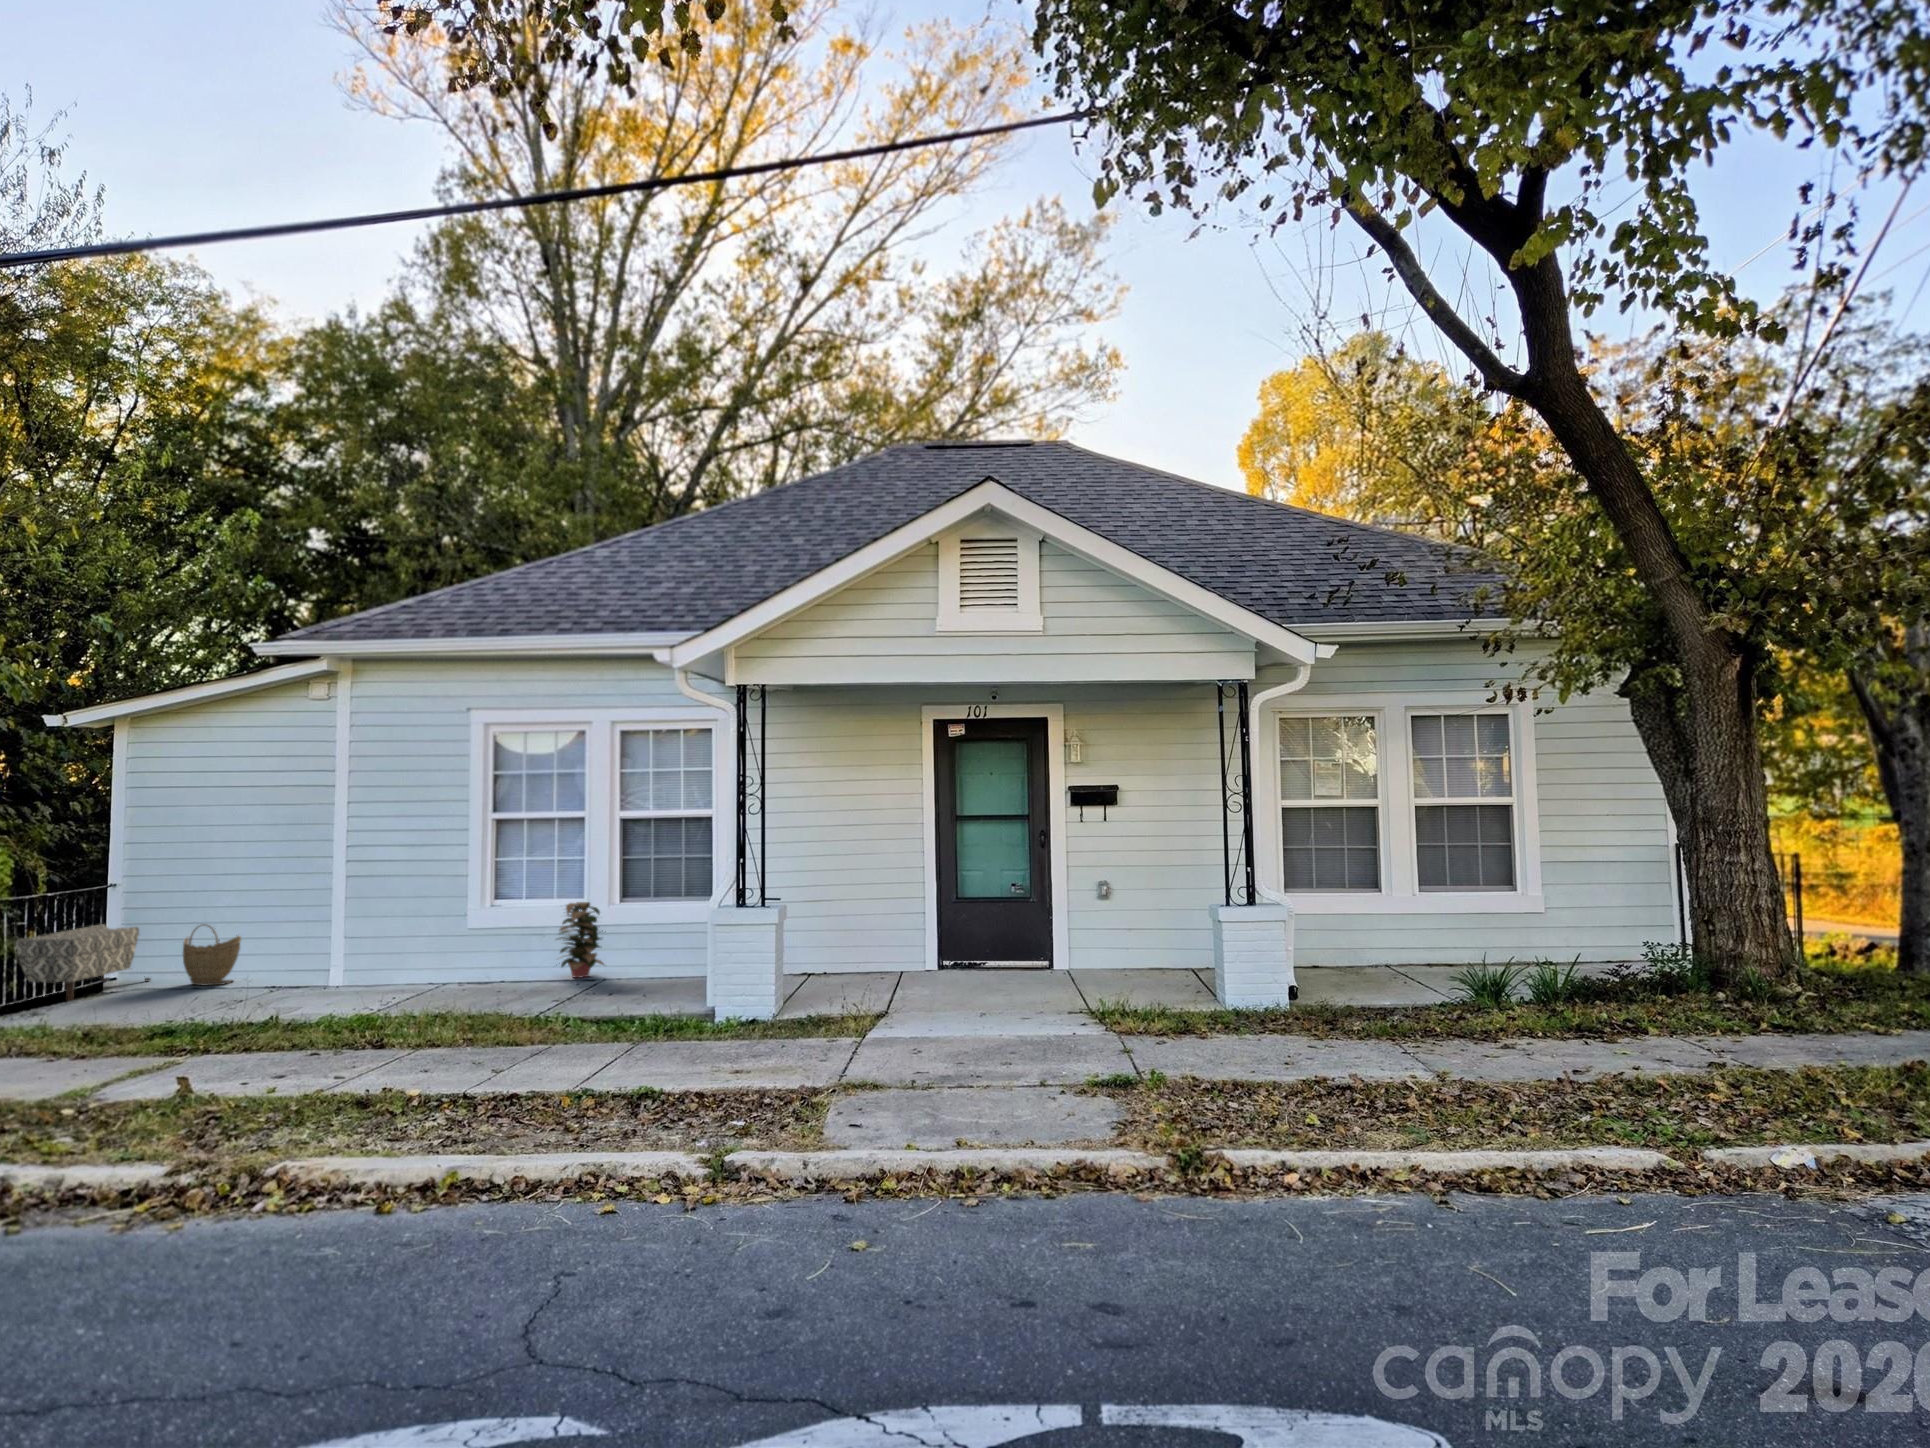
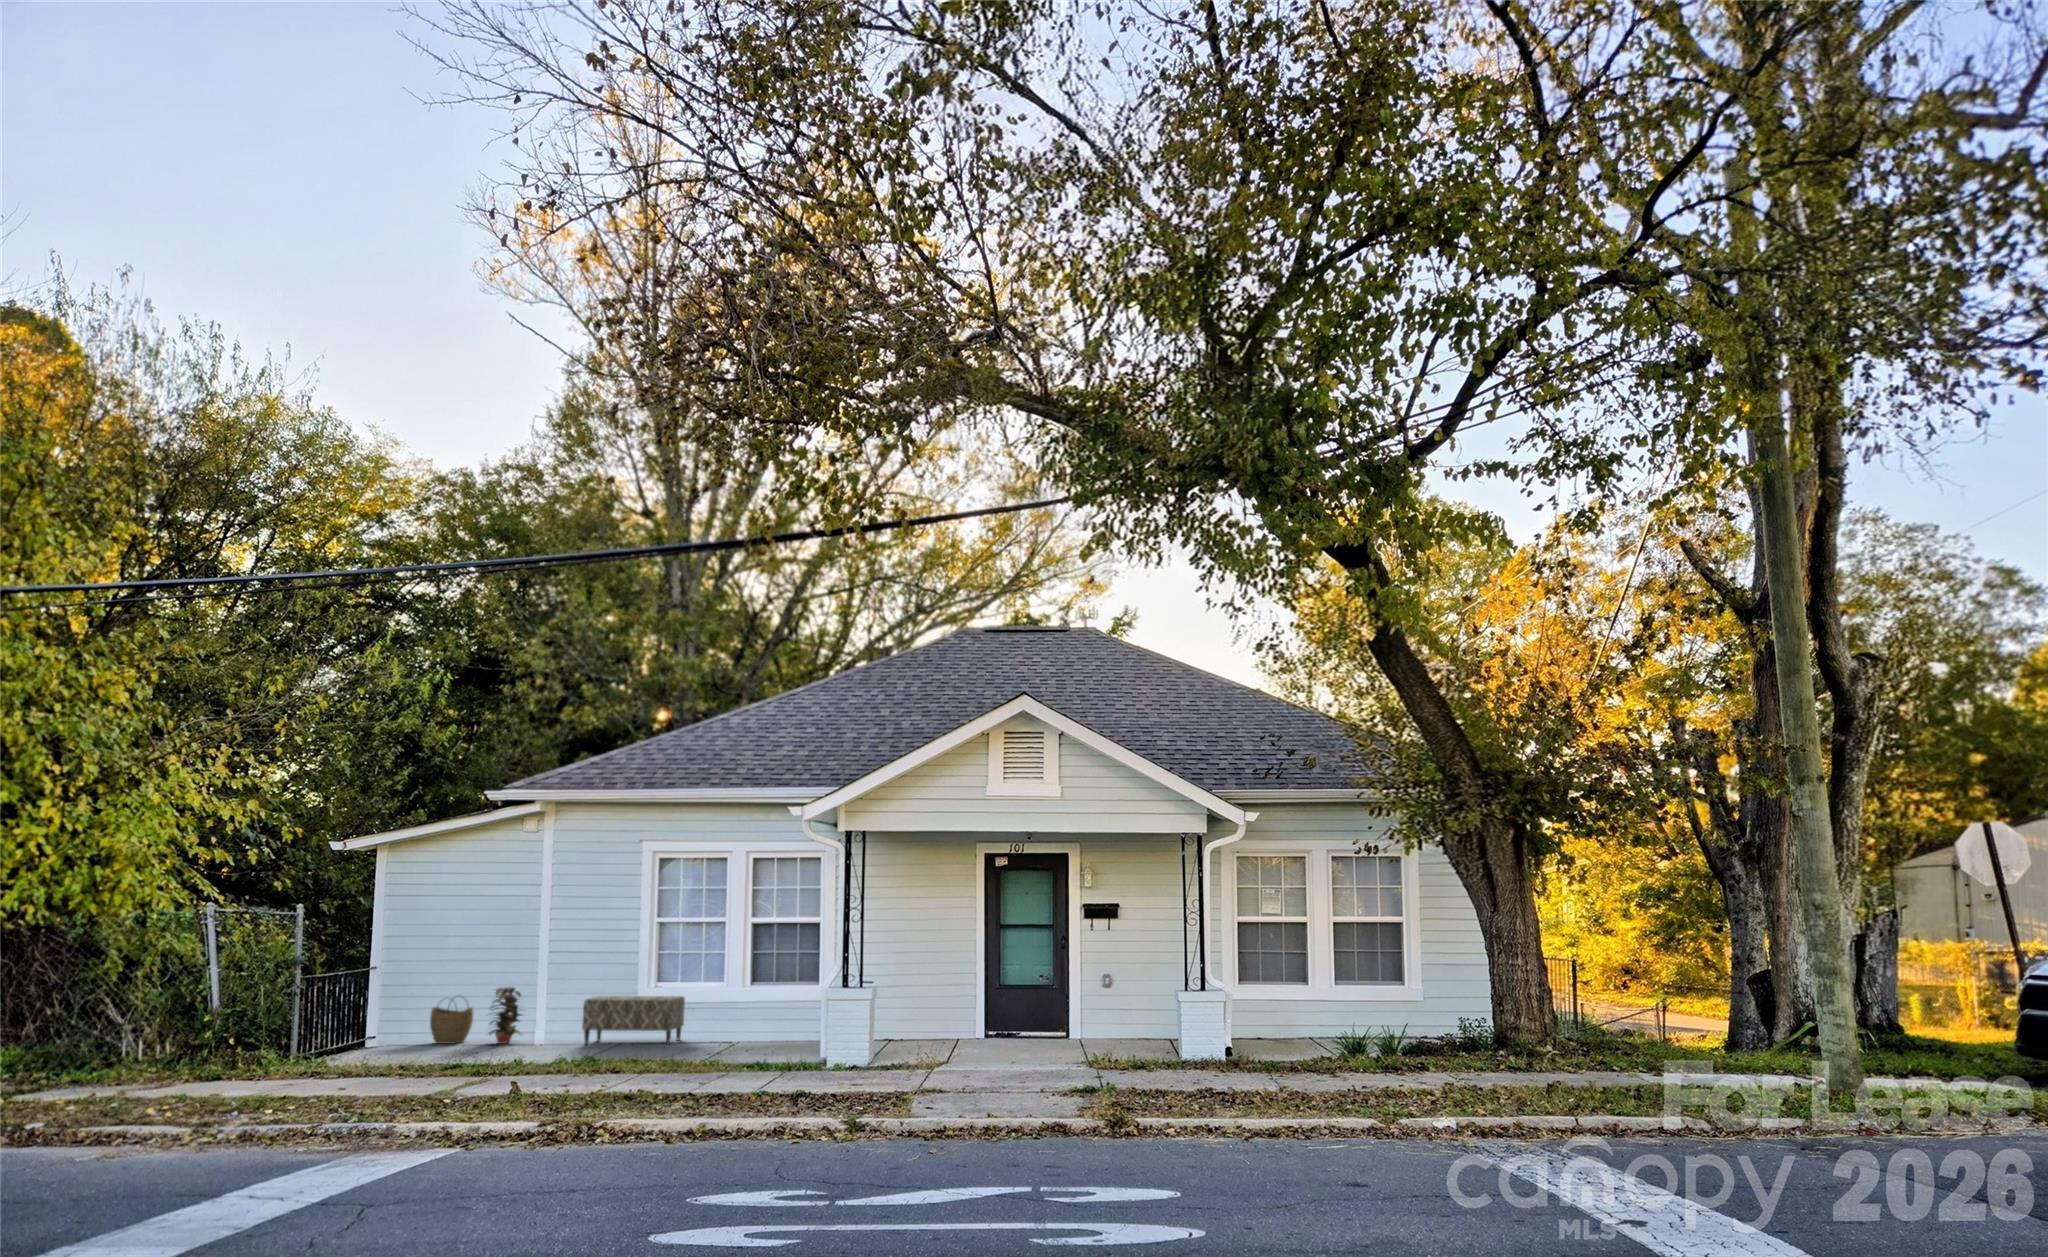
decorative plant: present [558,902,604,978] -> present [489,987,521,1044]
bench: present [16,924,151,1001] -> present [582,996,685,1044]

